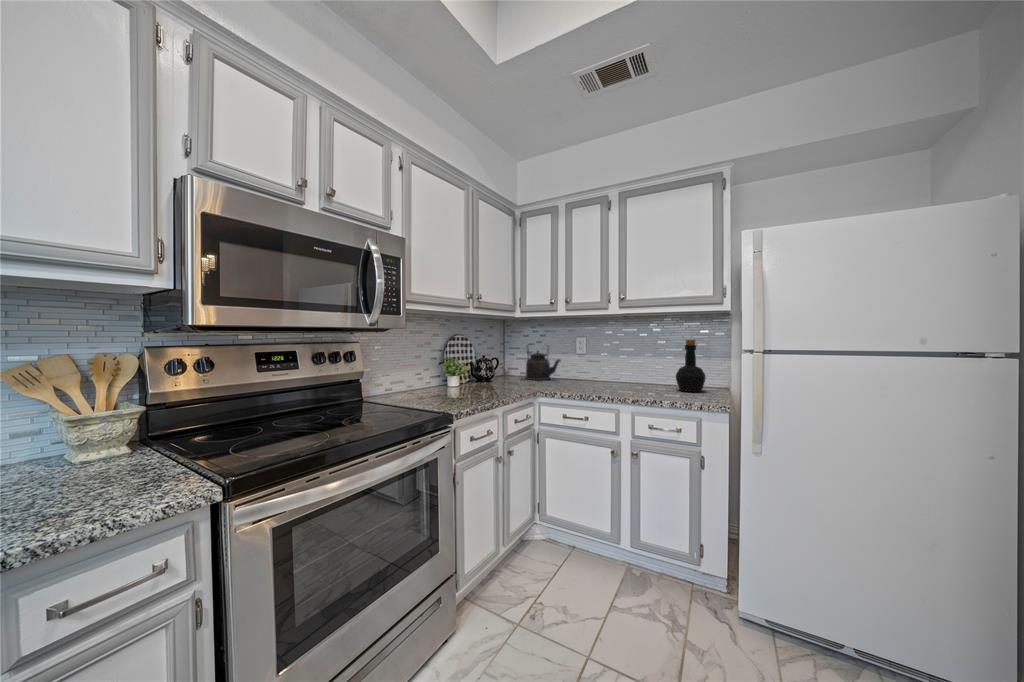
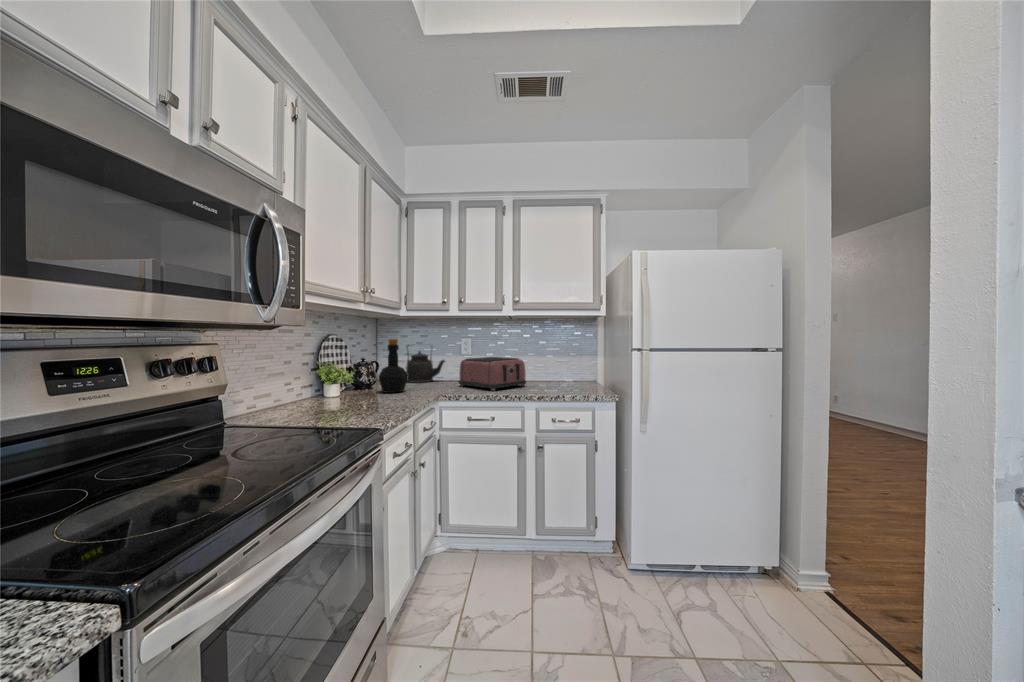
bottle: present [676,340,706,392] -> present [379,339,408,393]
toaster: none [566,358,635,392] -> present [459,357,526,391]

